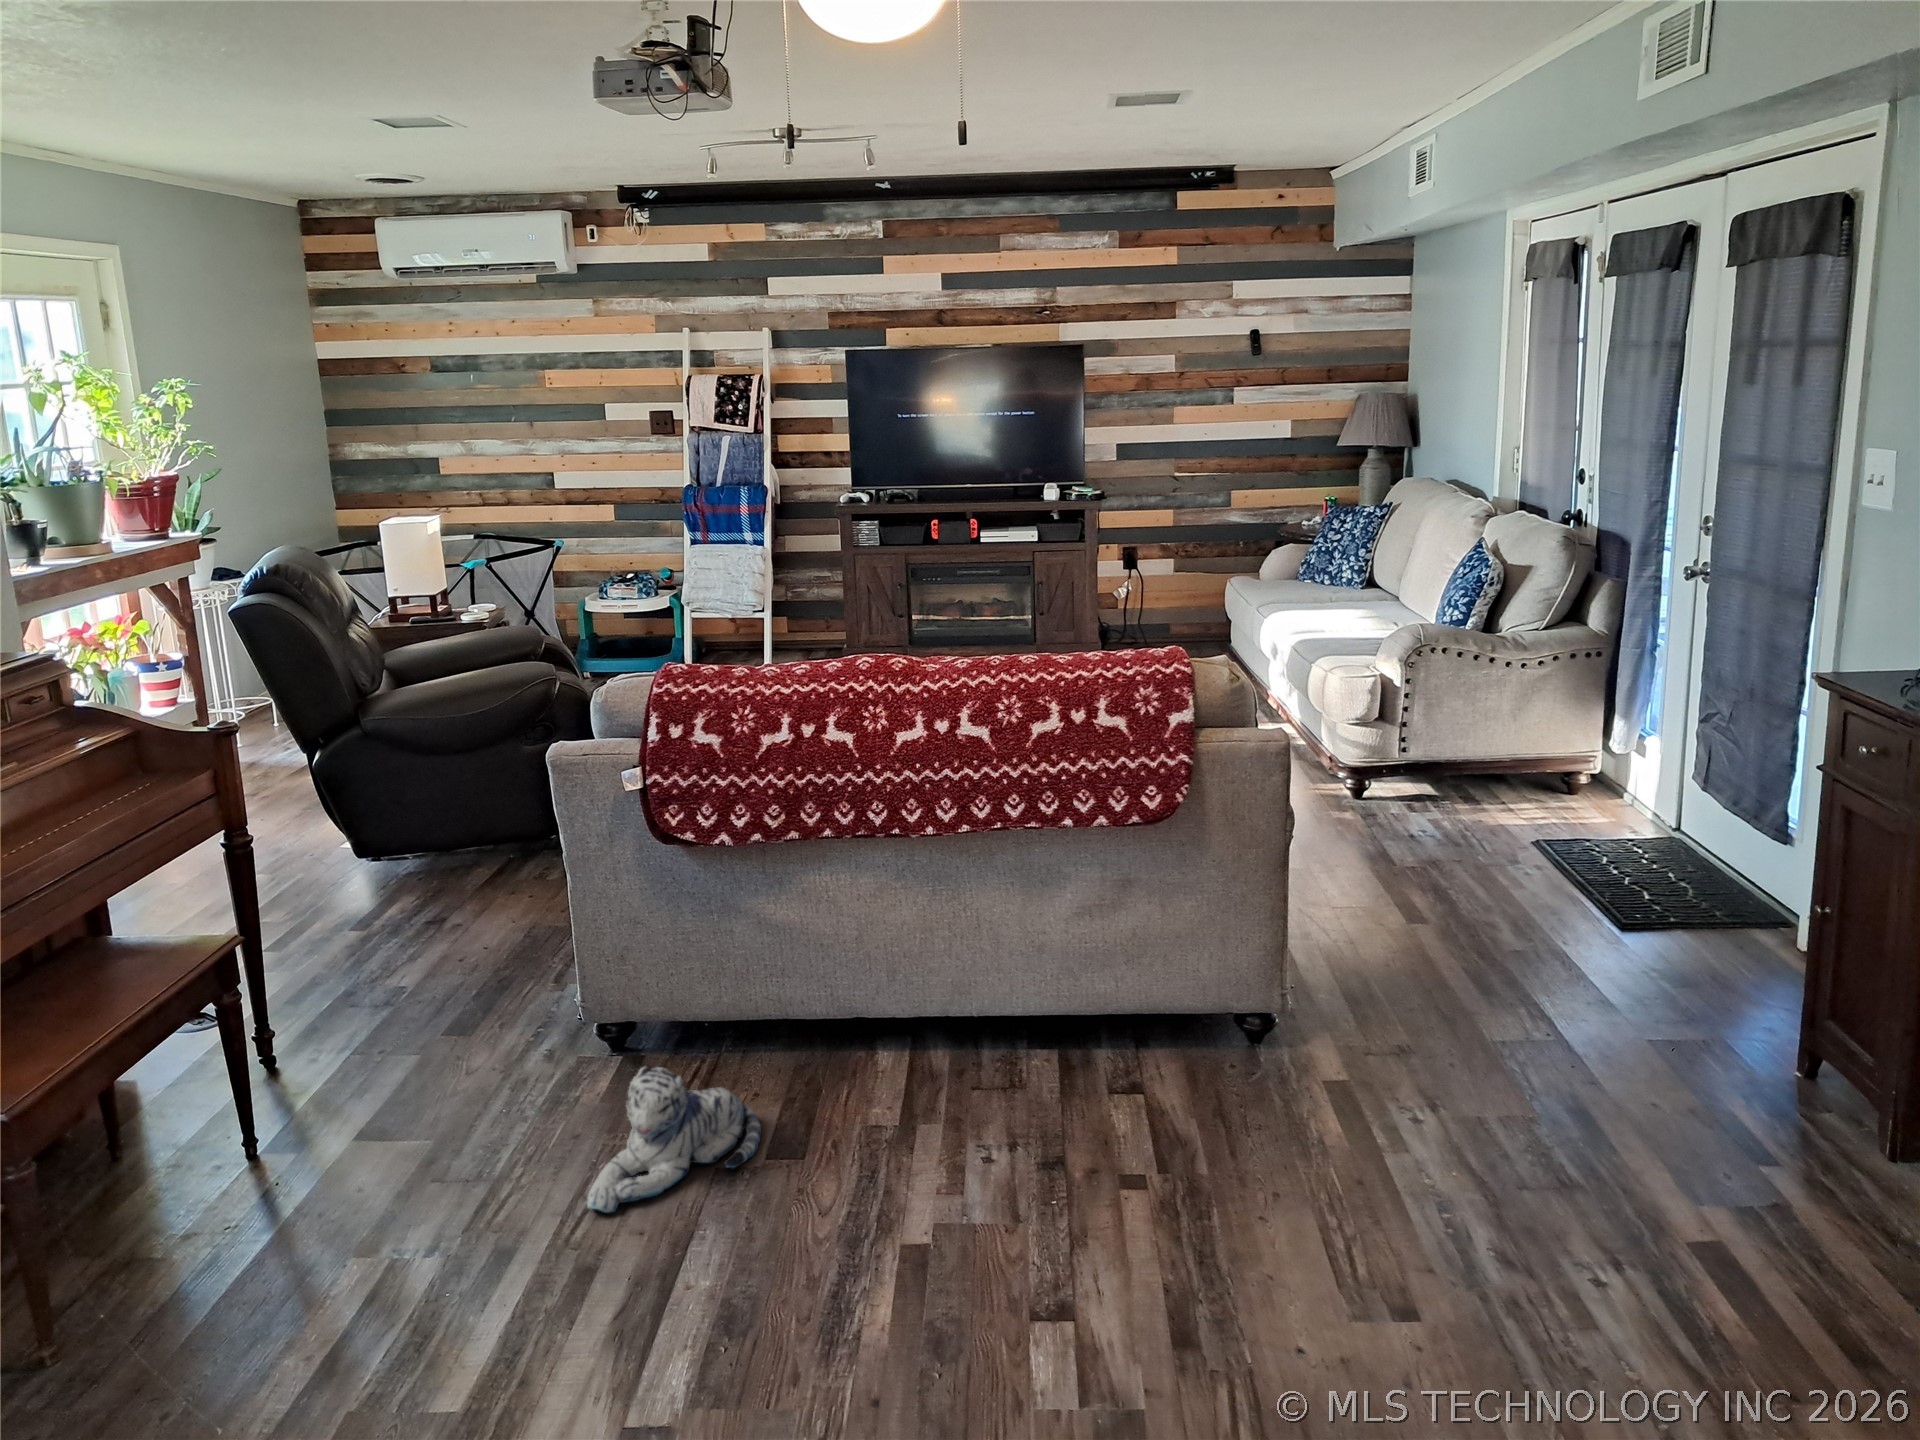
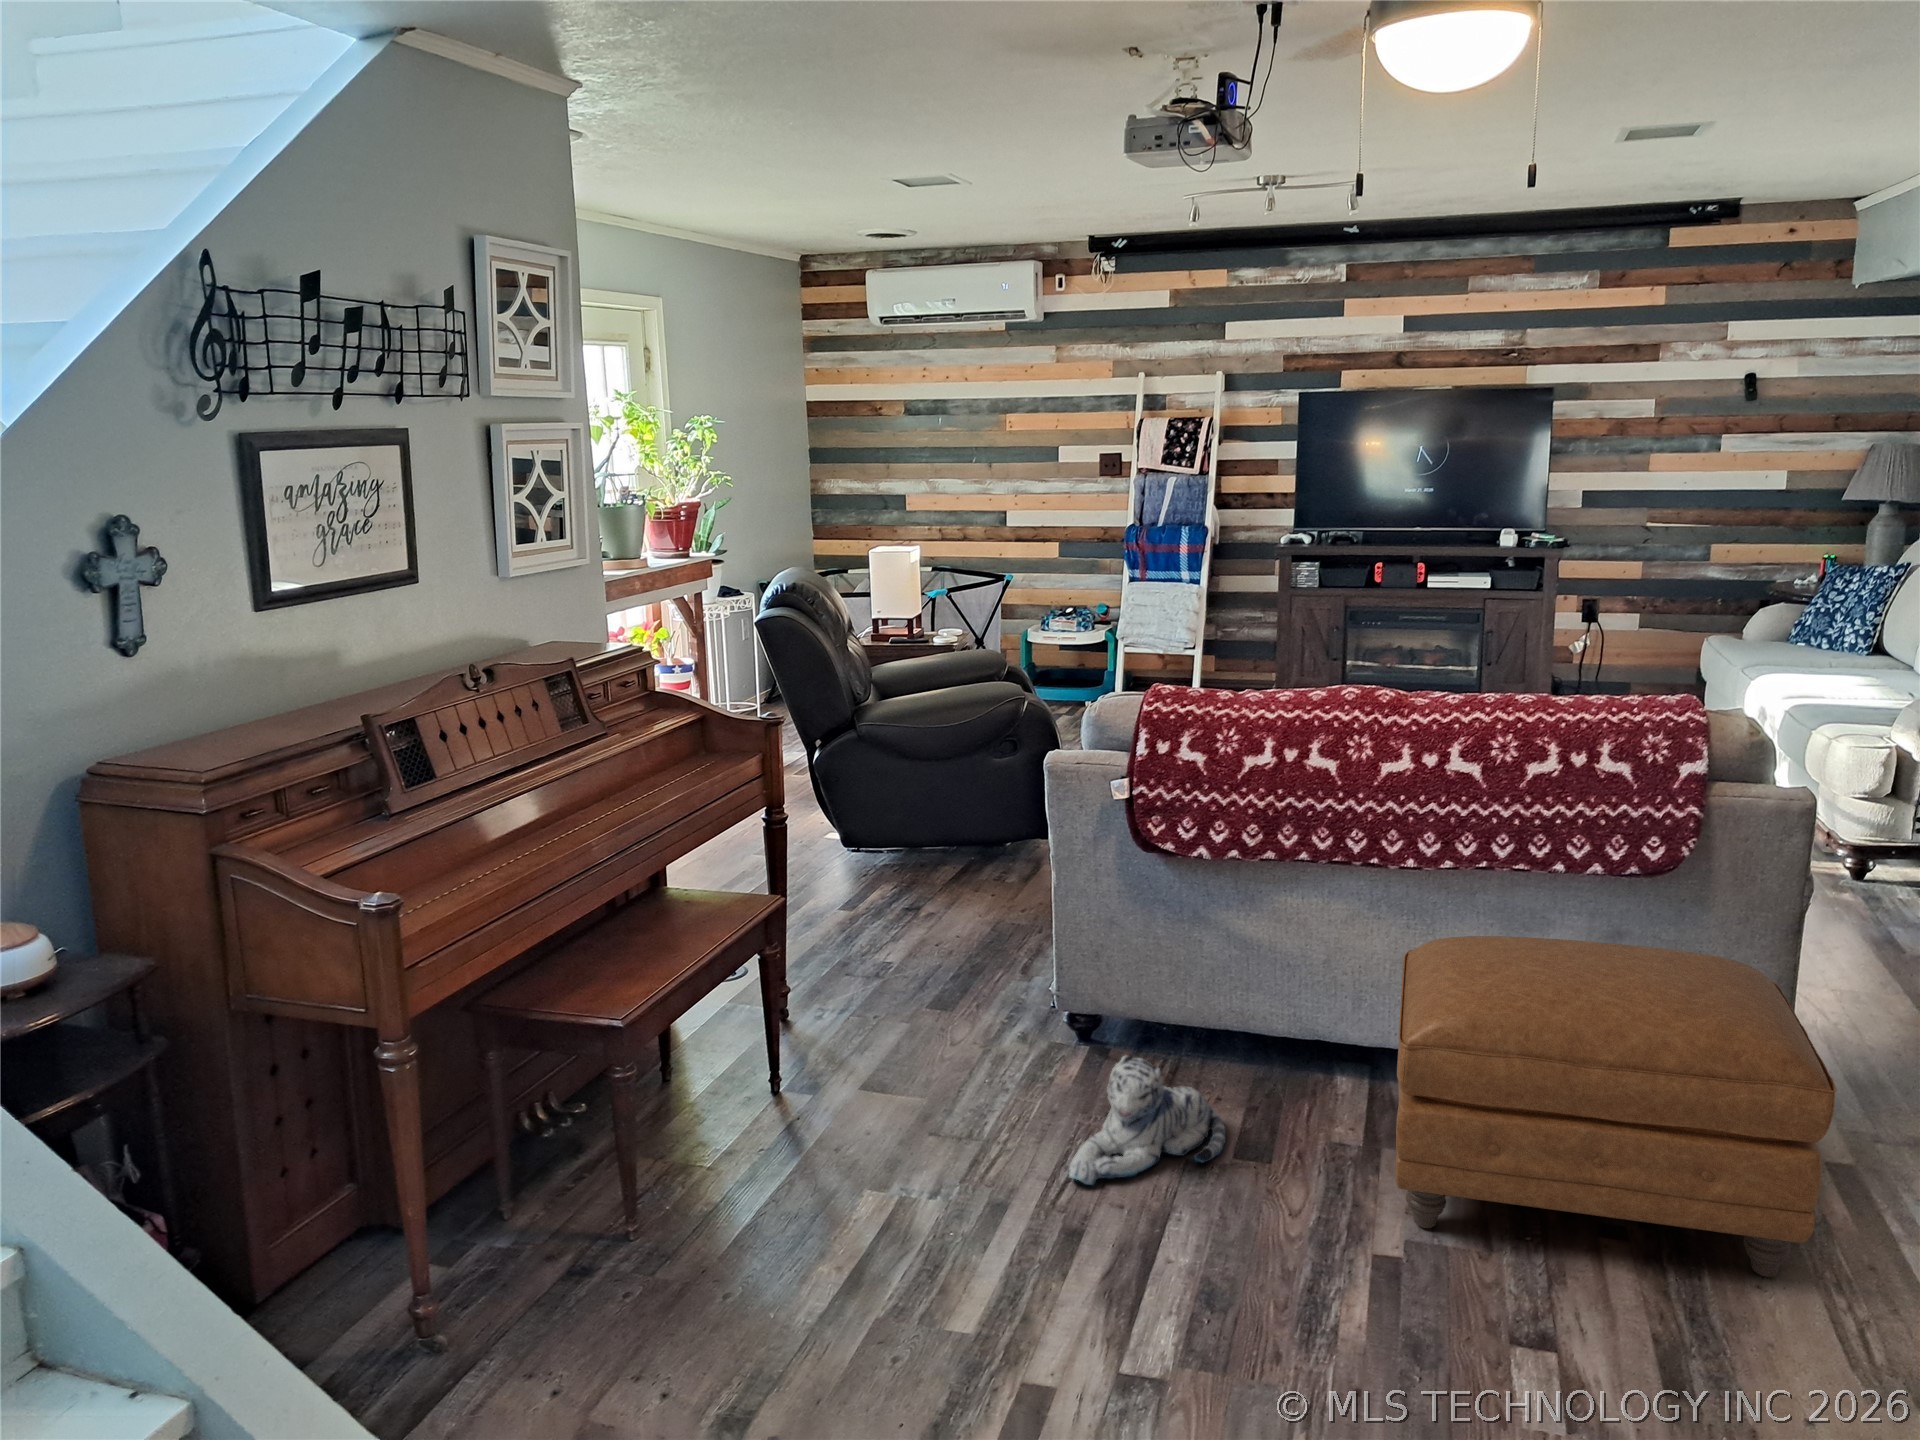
ottoman: none [915,897,1317,1206] -> present [1396,936,1837,1277]

